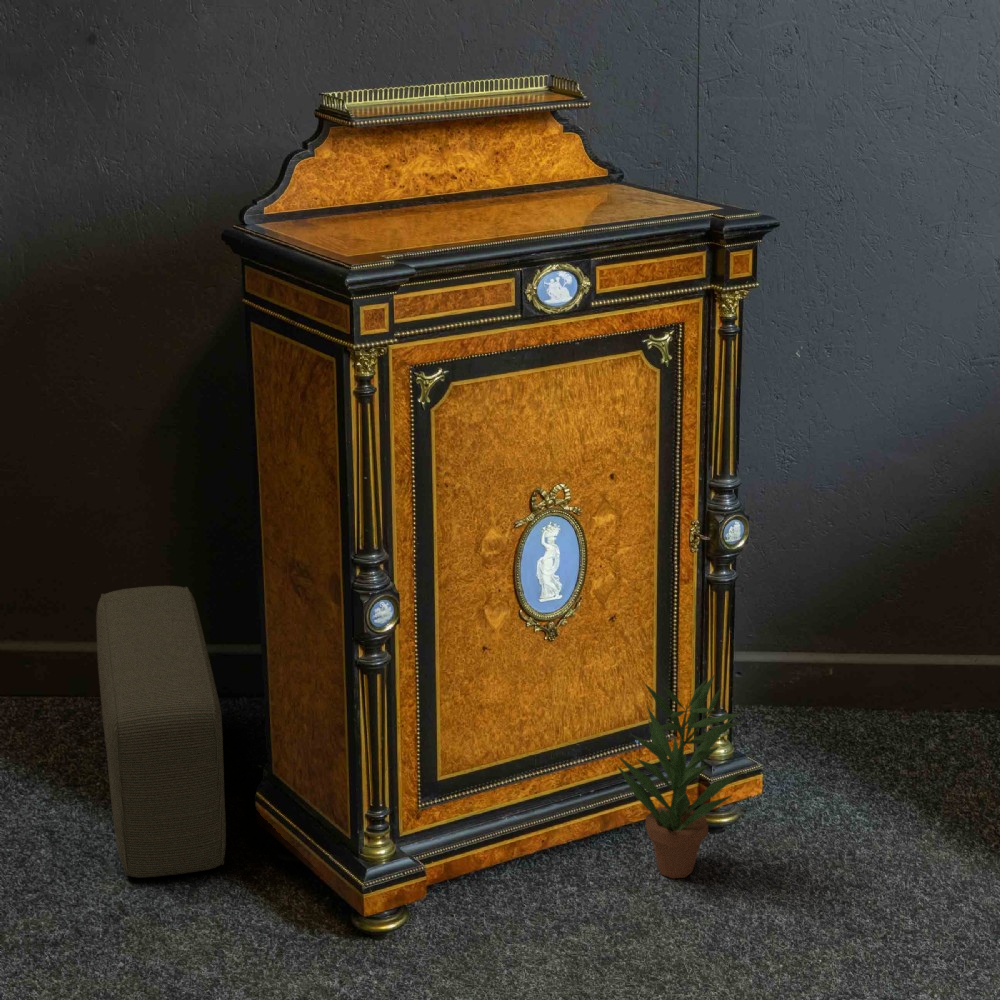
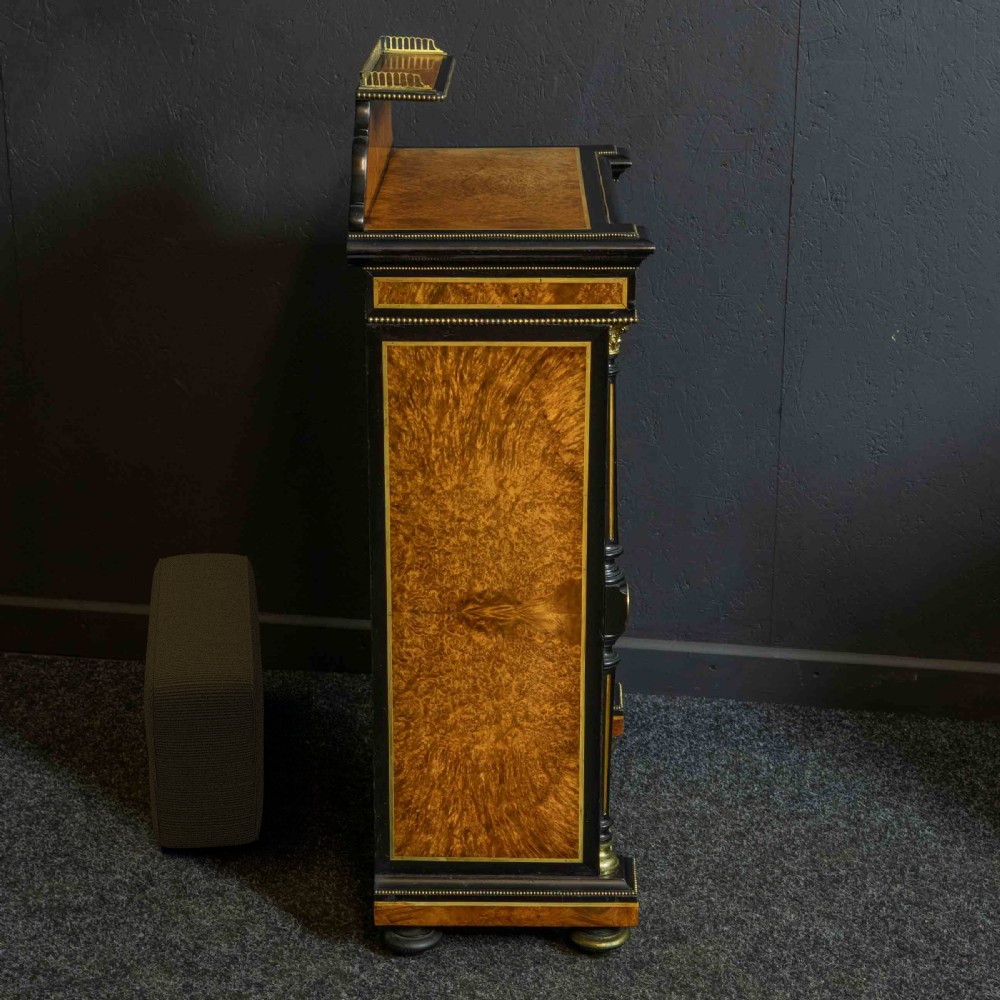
potted plant: present [618,675,744,878] -> none [667,670,802,883]

